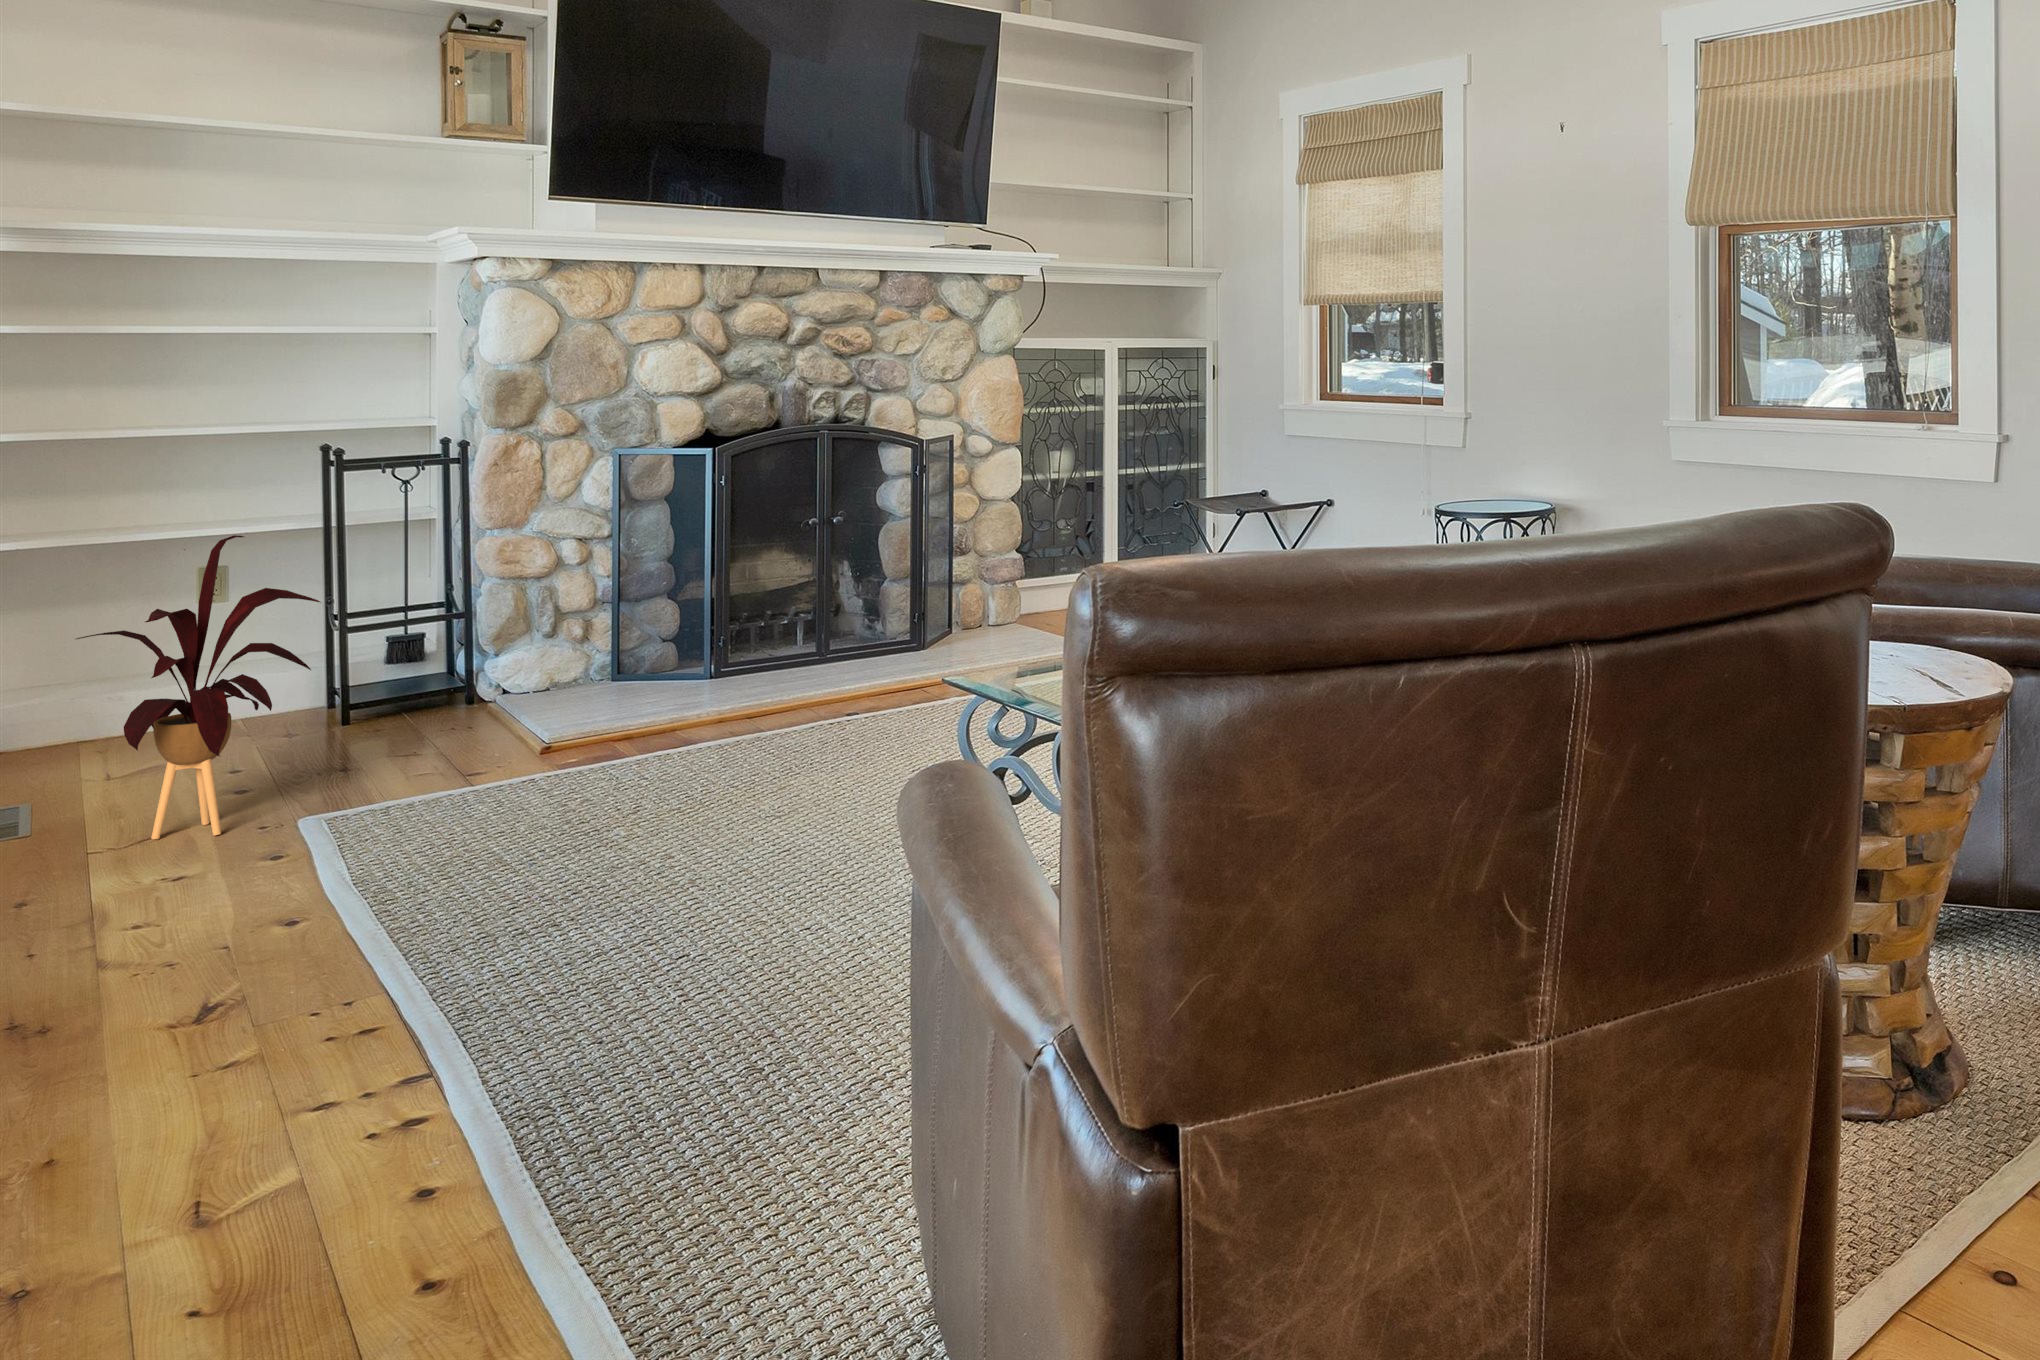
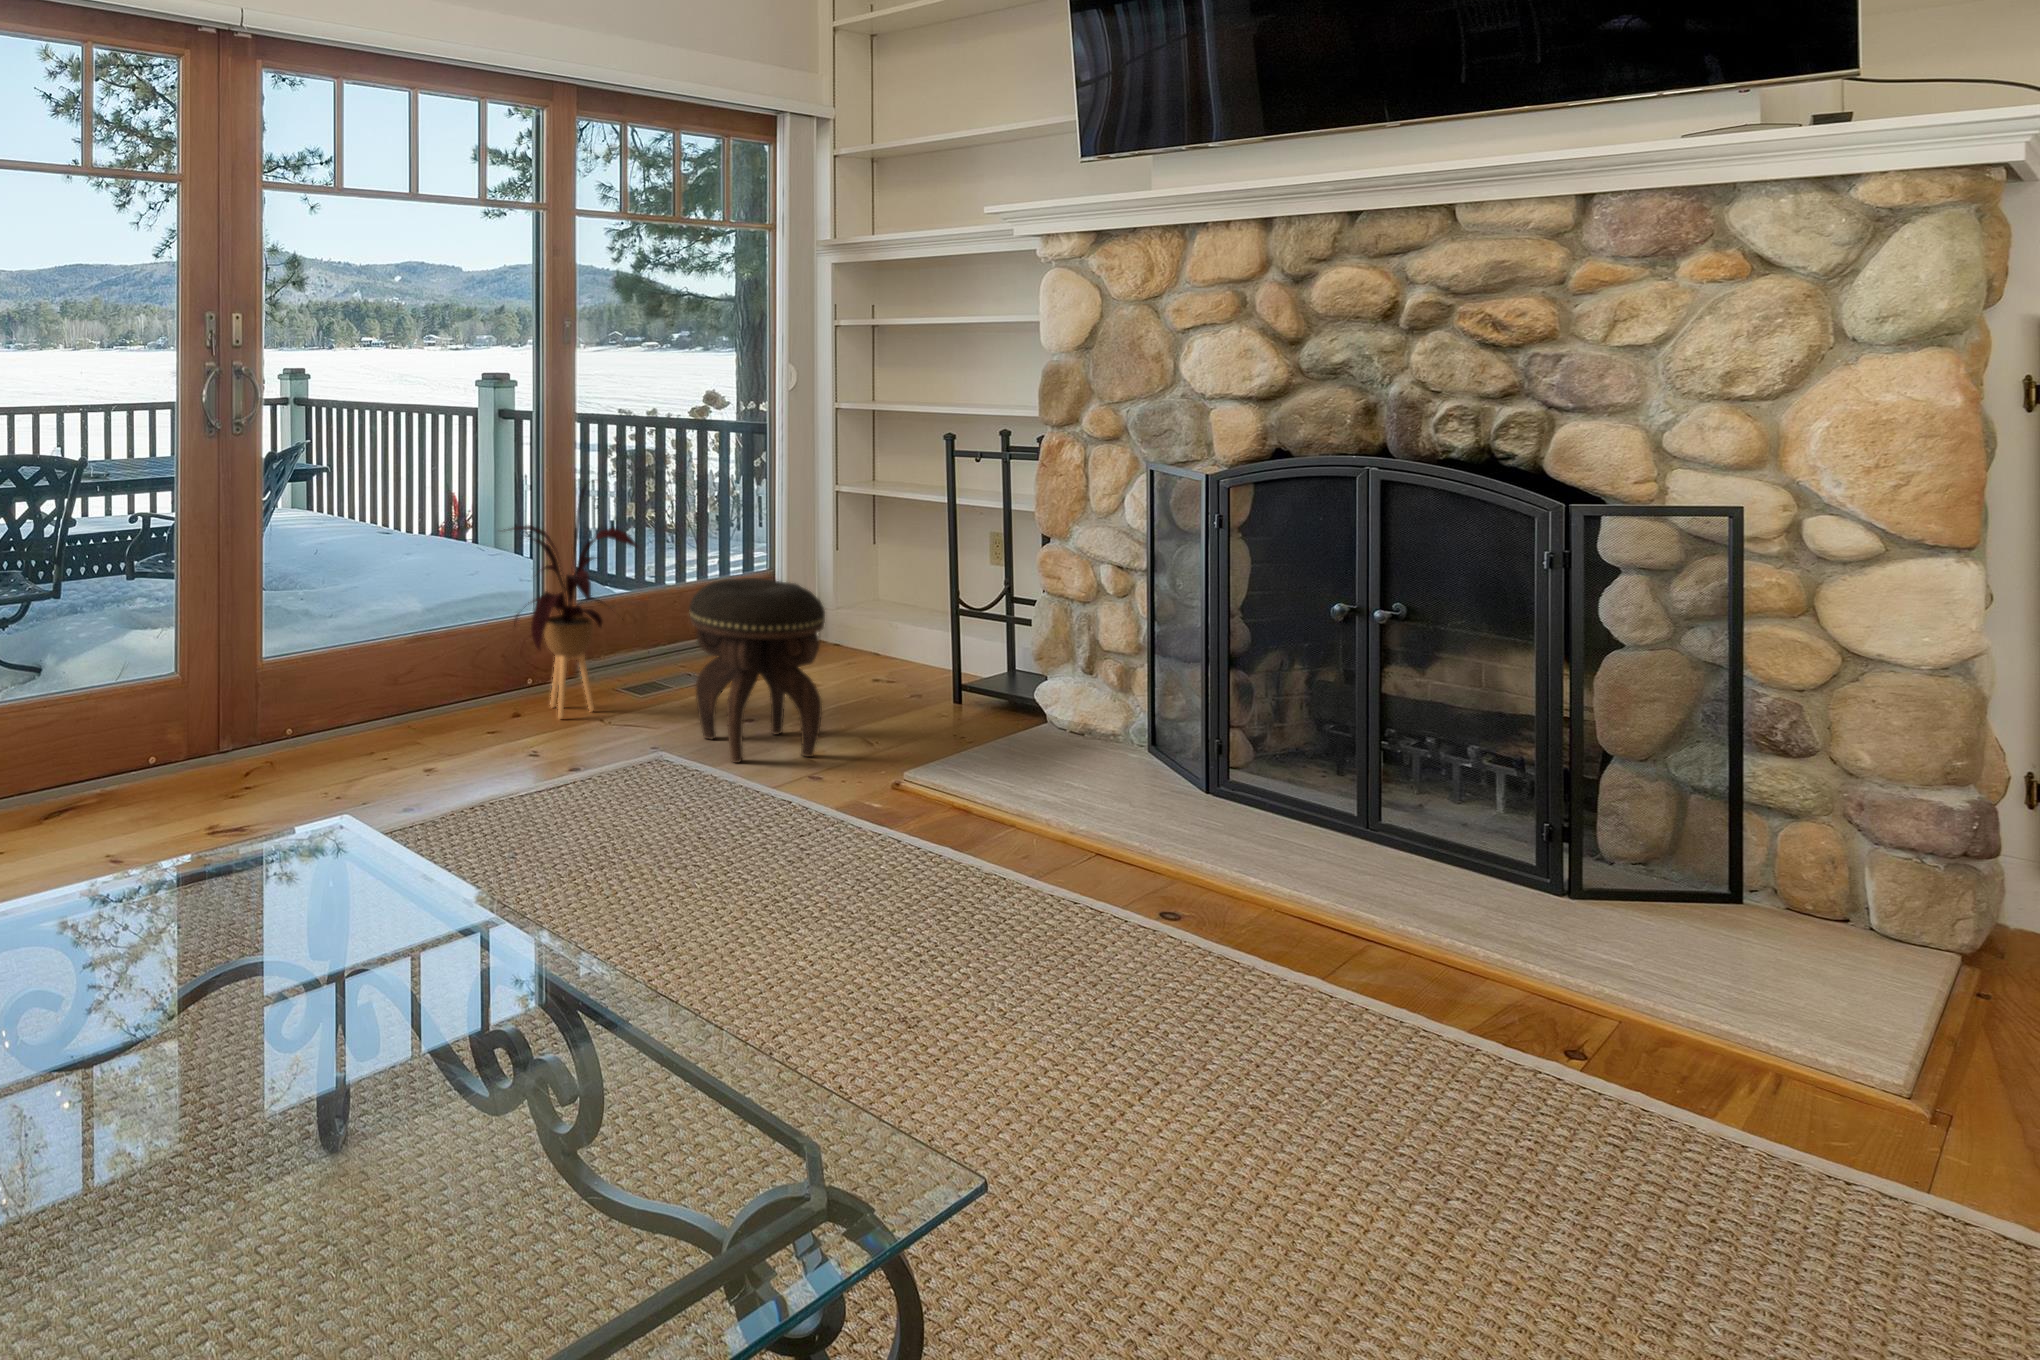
footstool: none [360,603,518,787] -> present [689,578,825,763]

